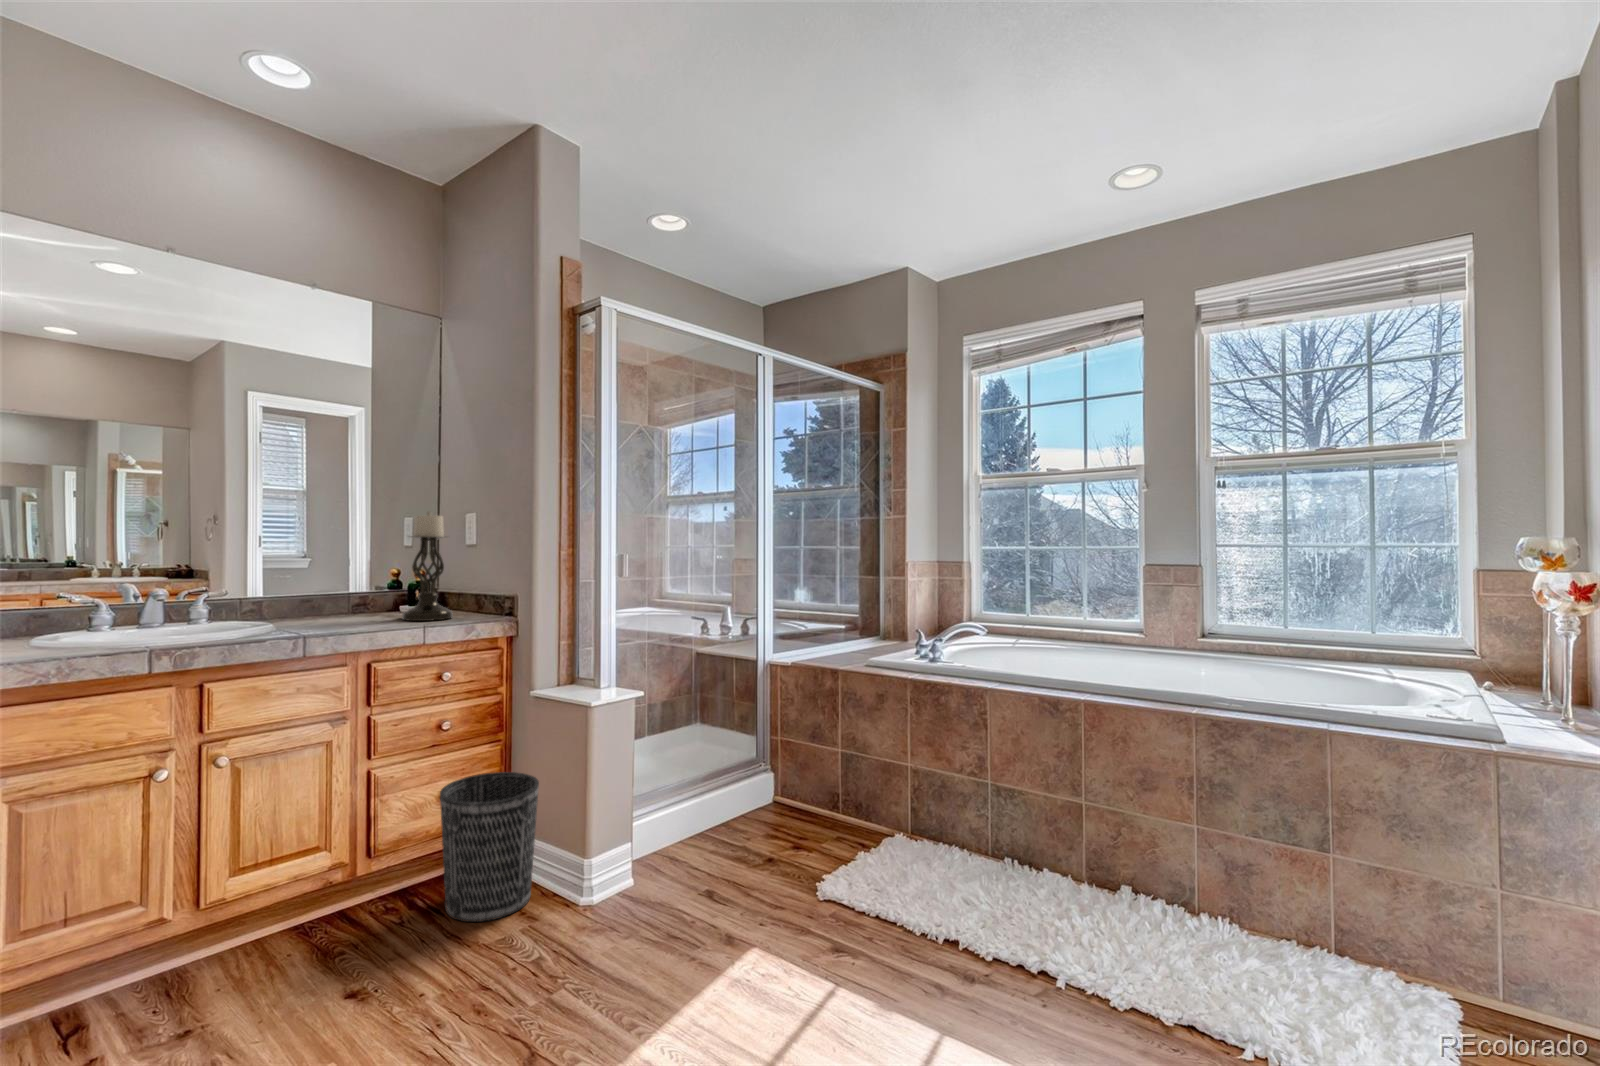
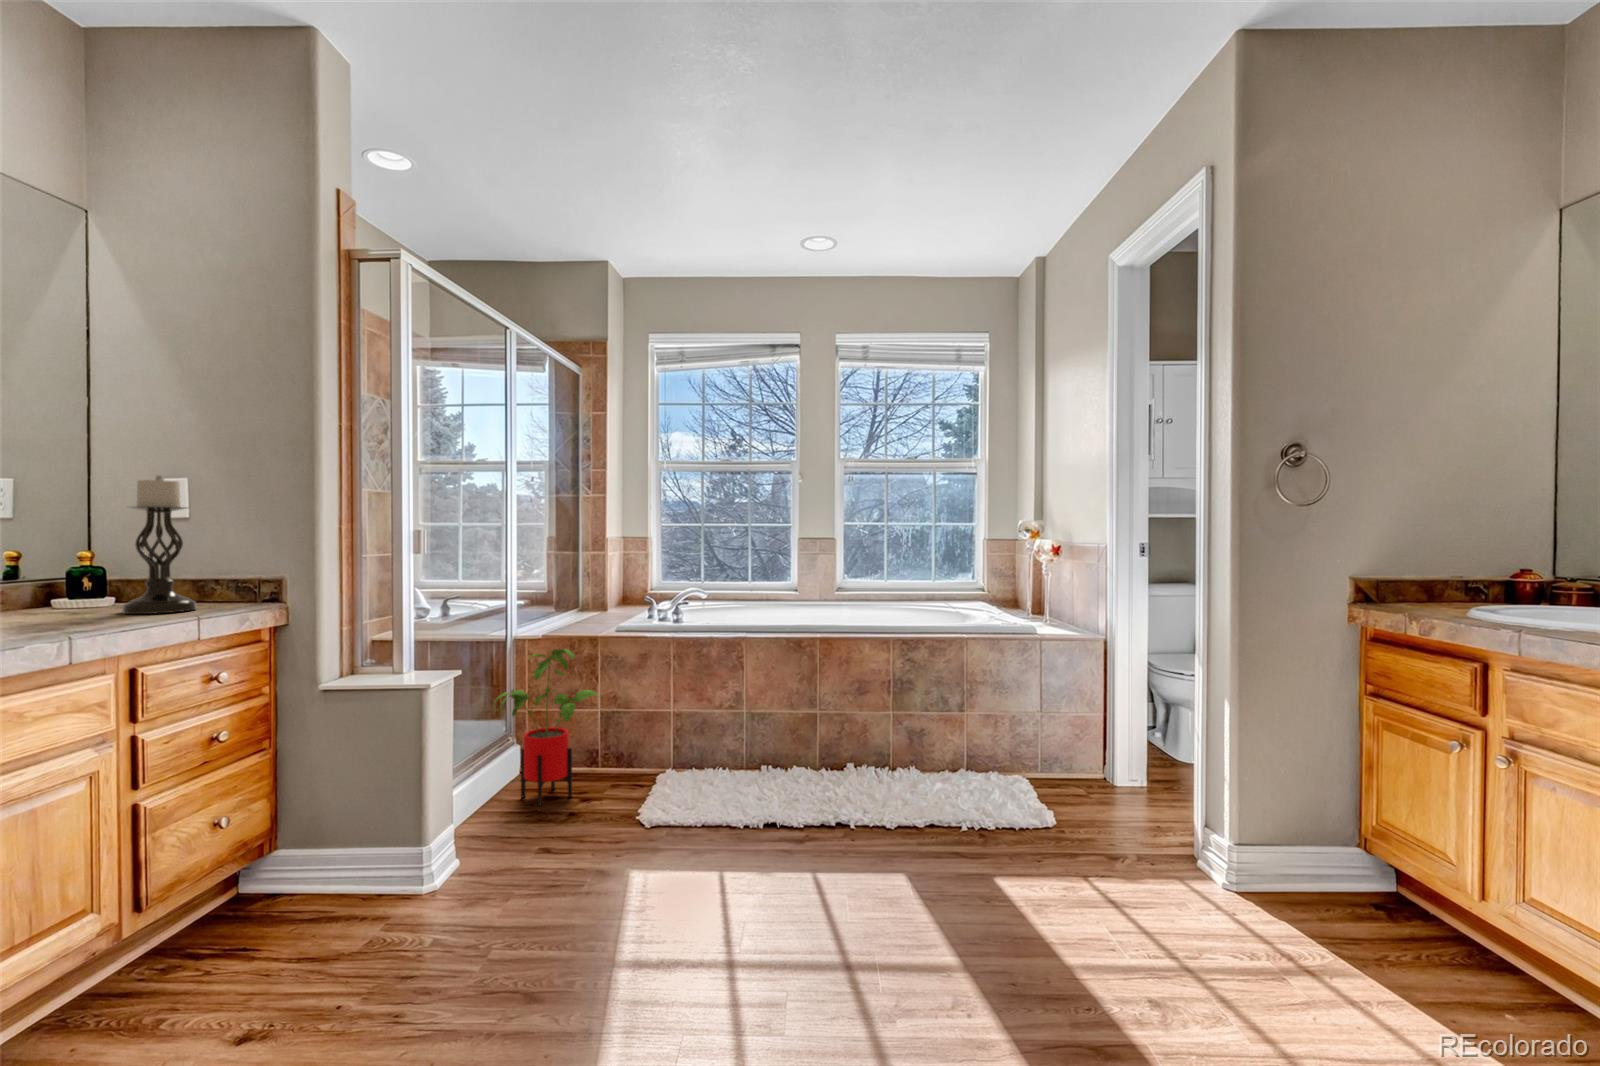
house plant: none [725,680,820,839] -> present [494,649,598,806]
wastebasket: present [440,772,539,922] -> none [236,777,362,951]

